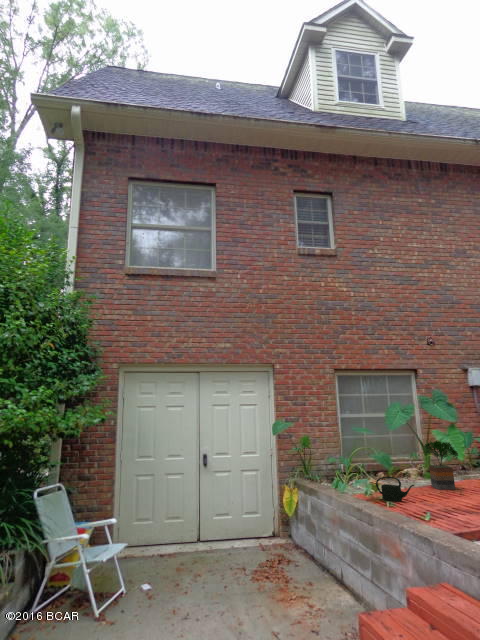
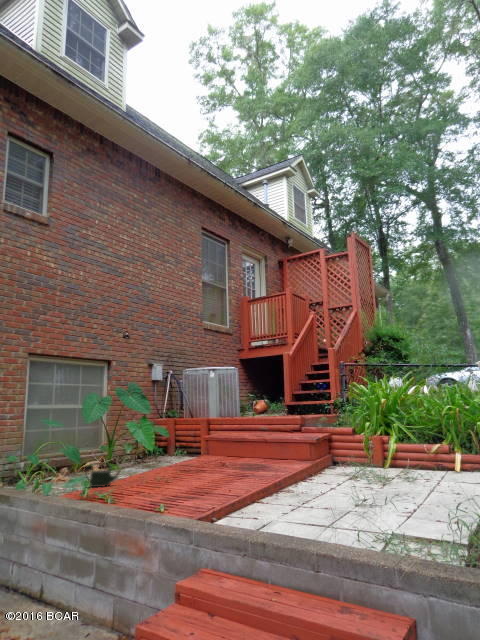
potted tree: present [423,441,458,489] -> none [119,427,153,474]

